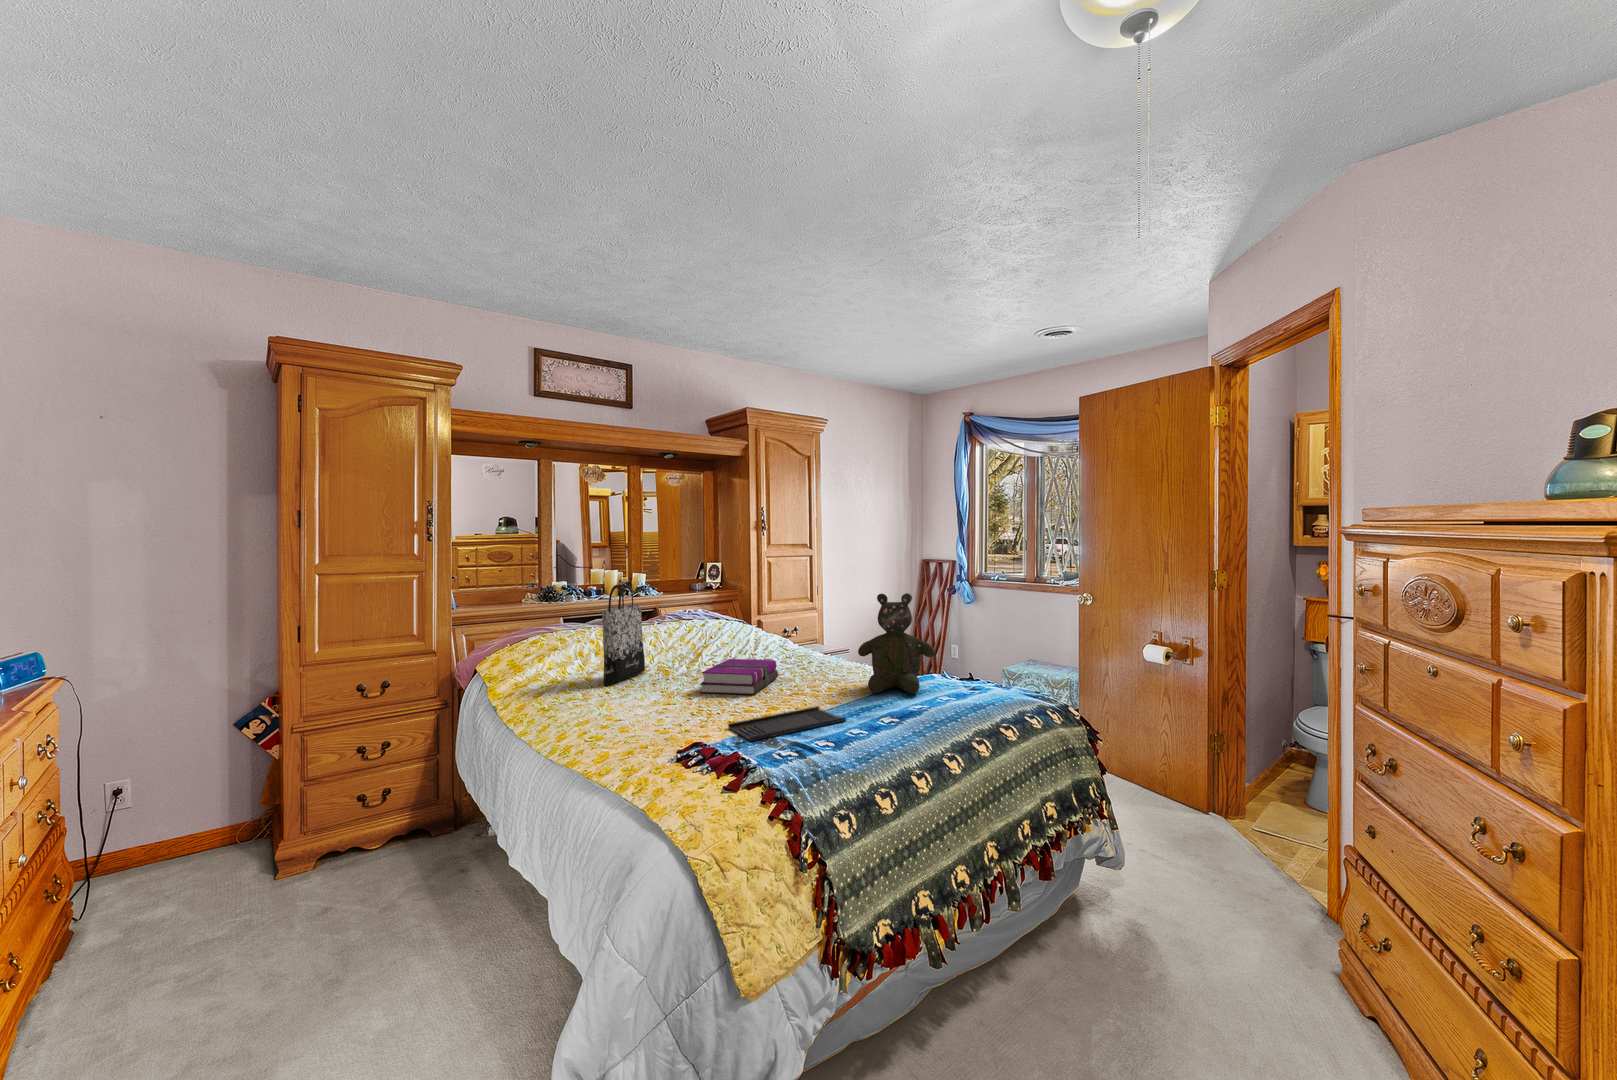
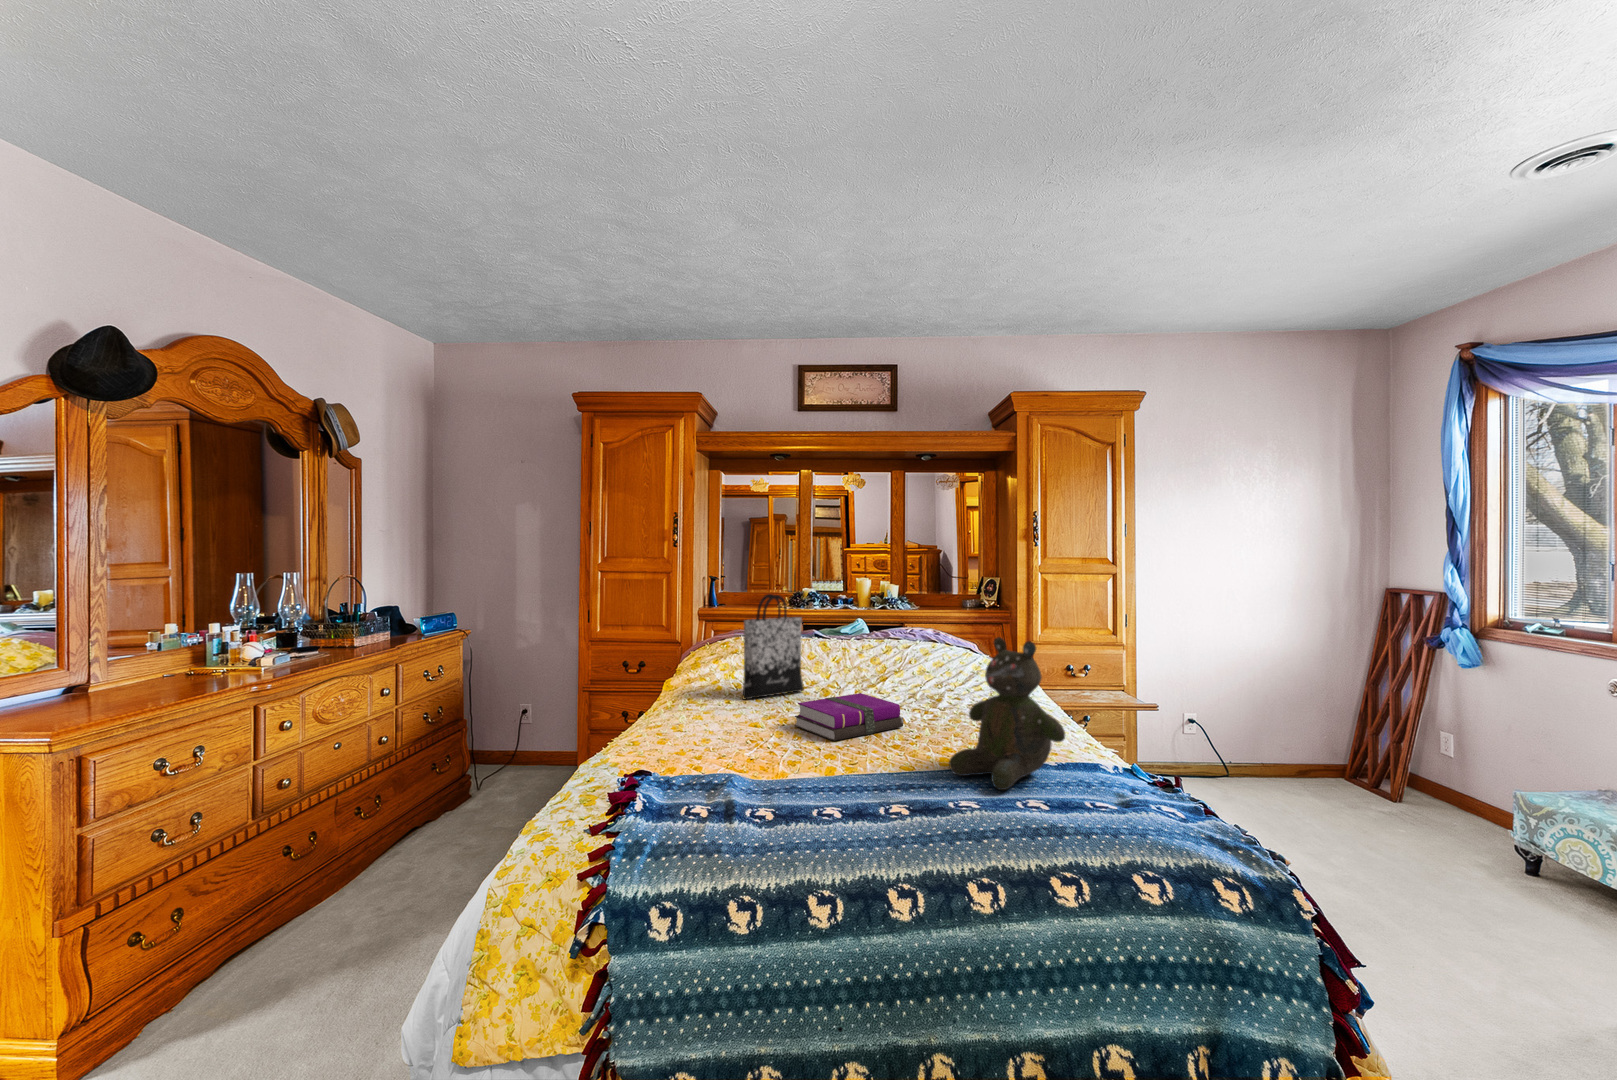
tray: present [728,706,846,741] -> none [710,766,851,800]

